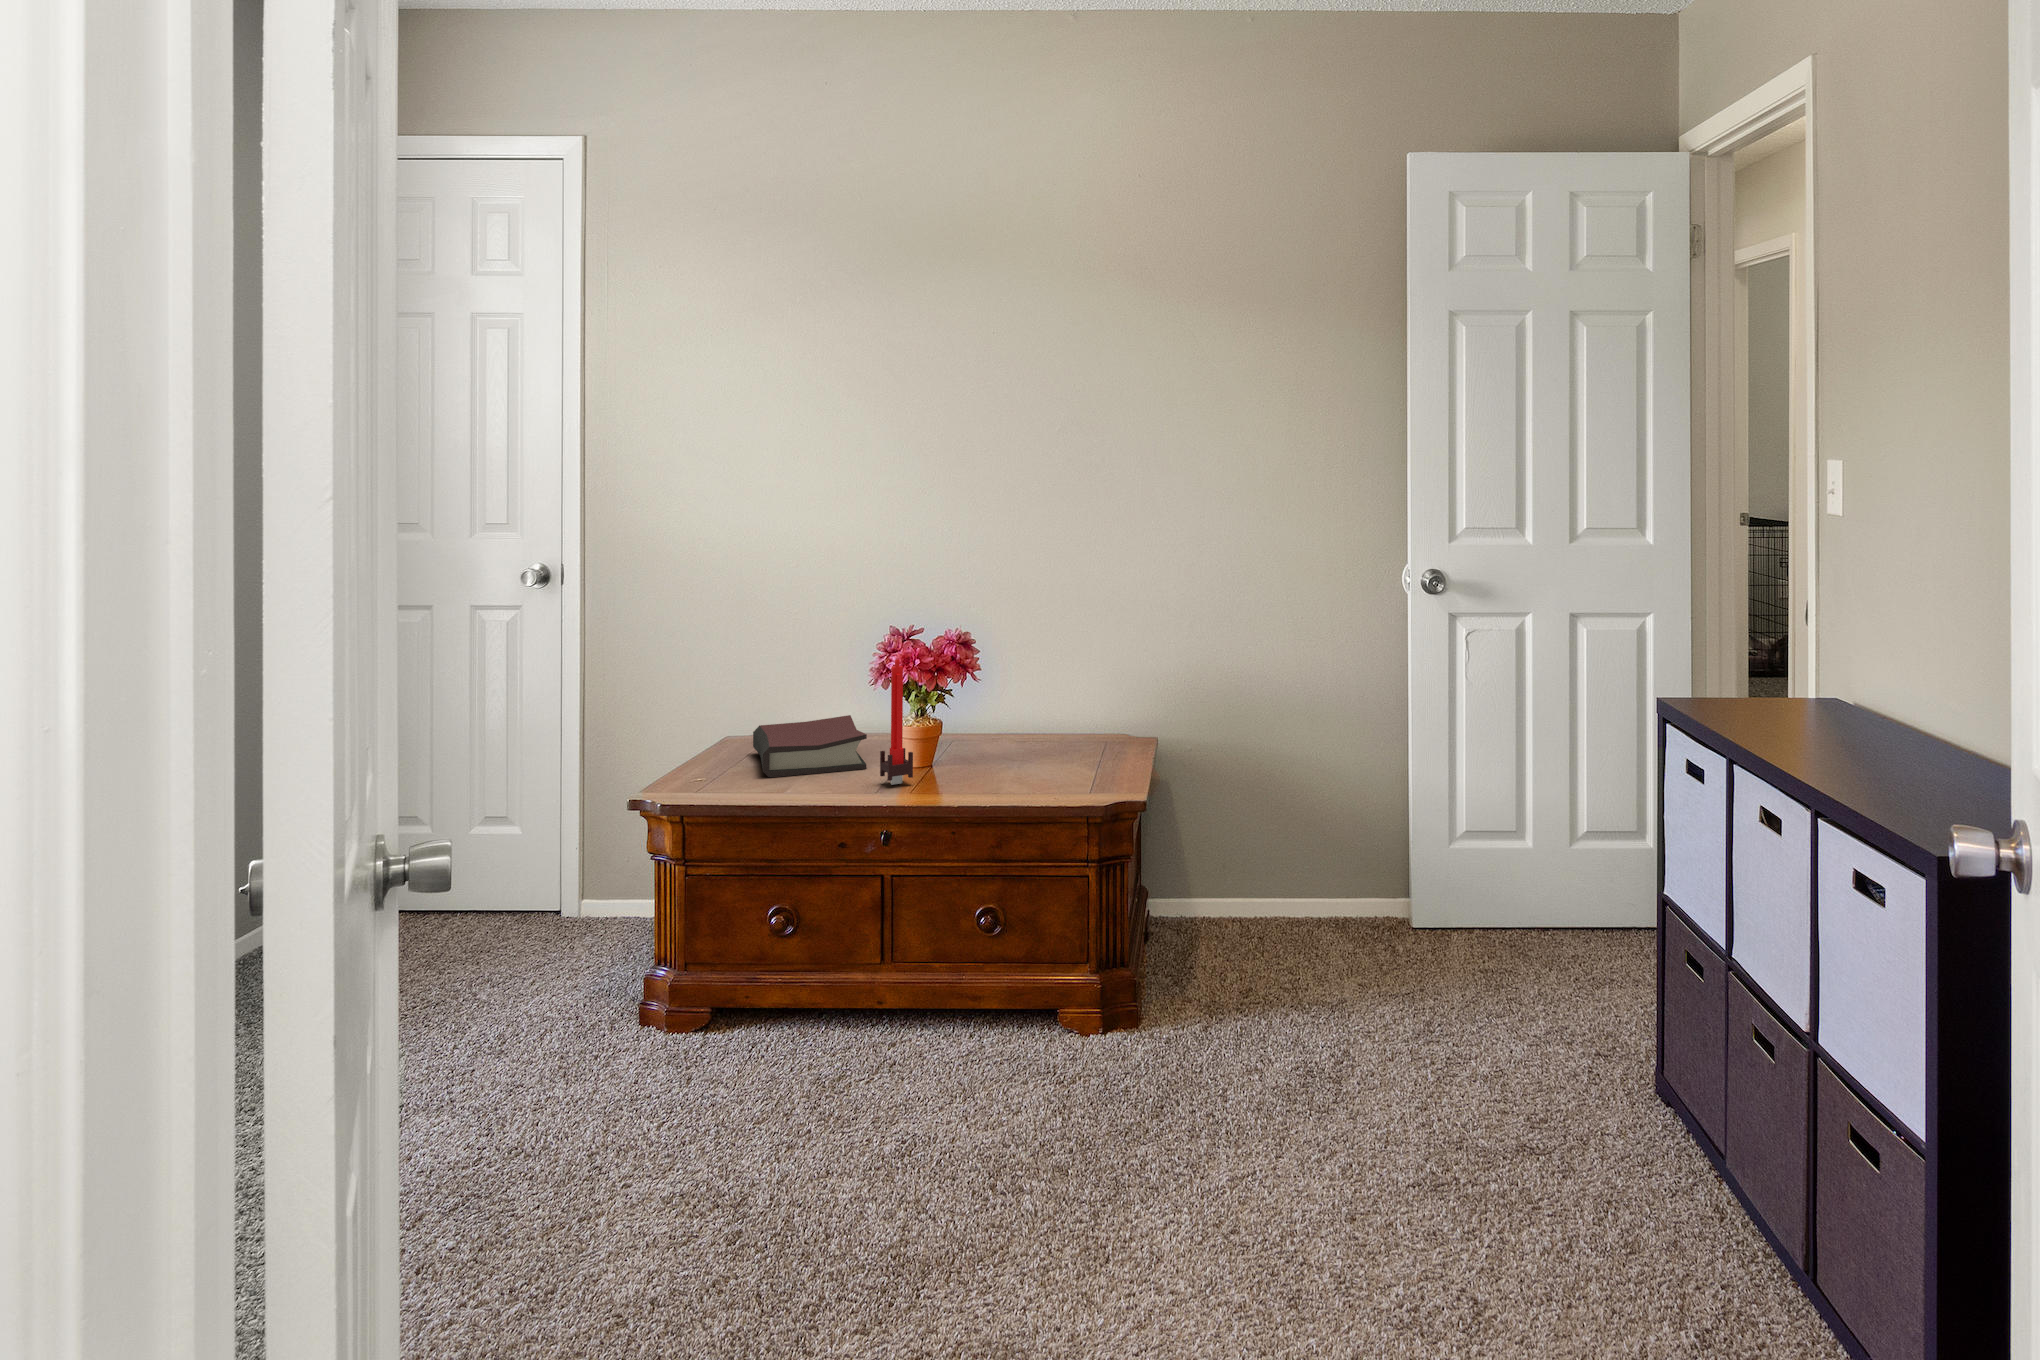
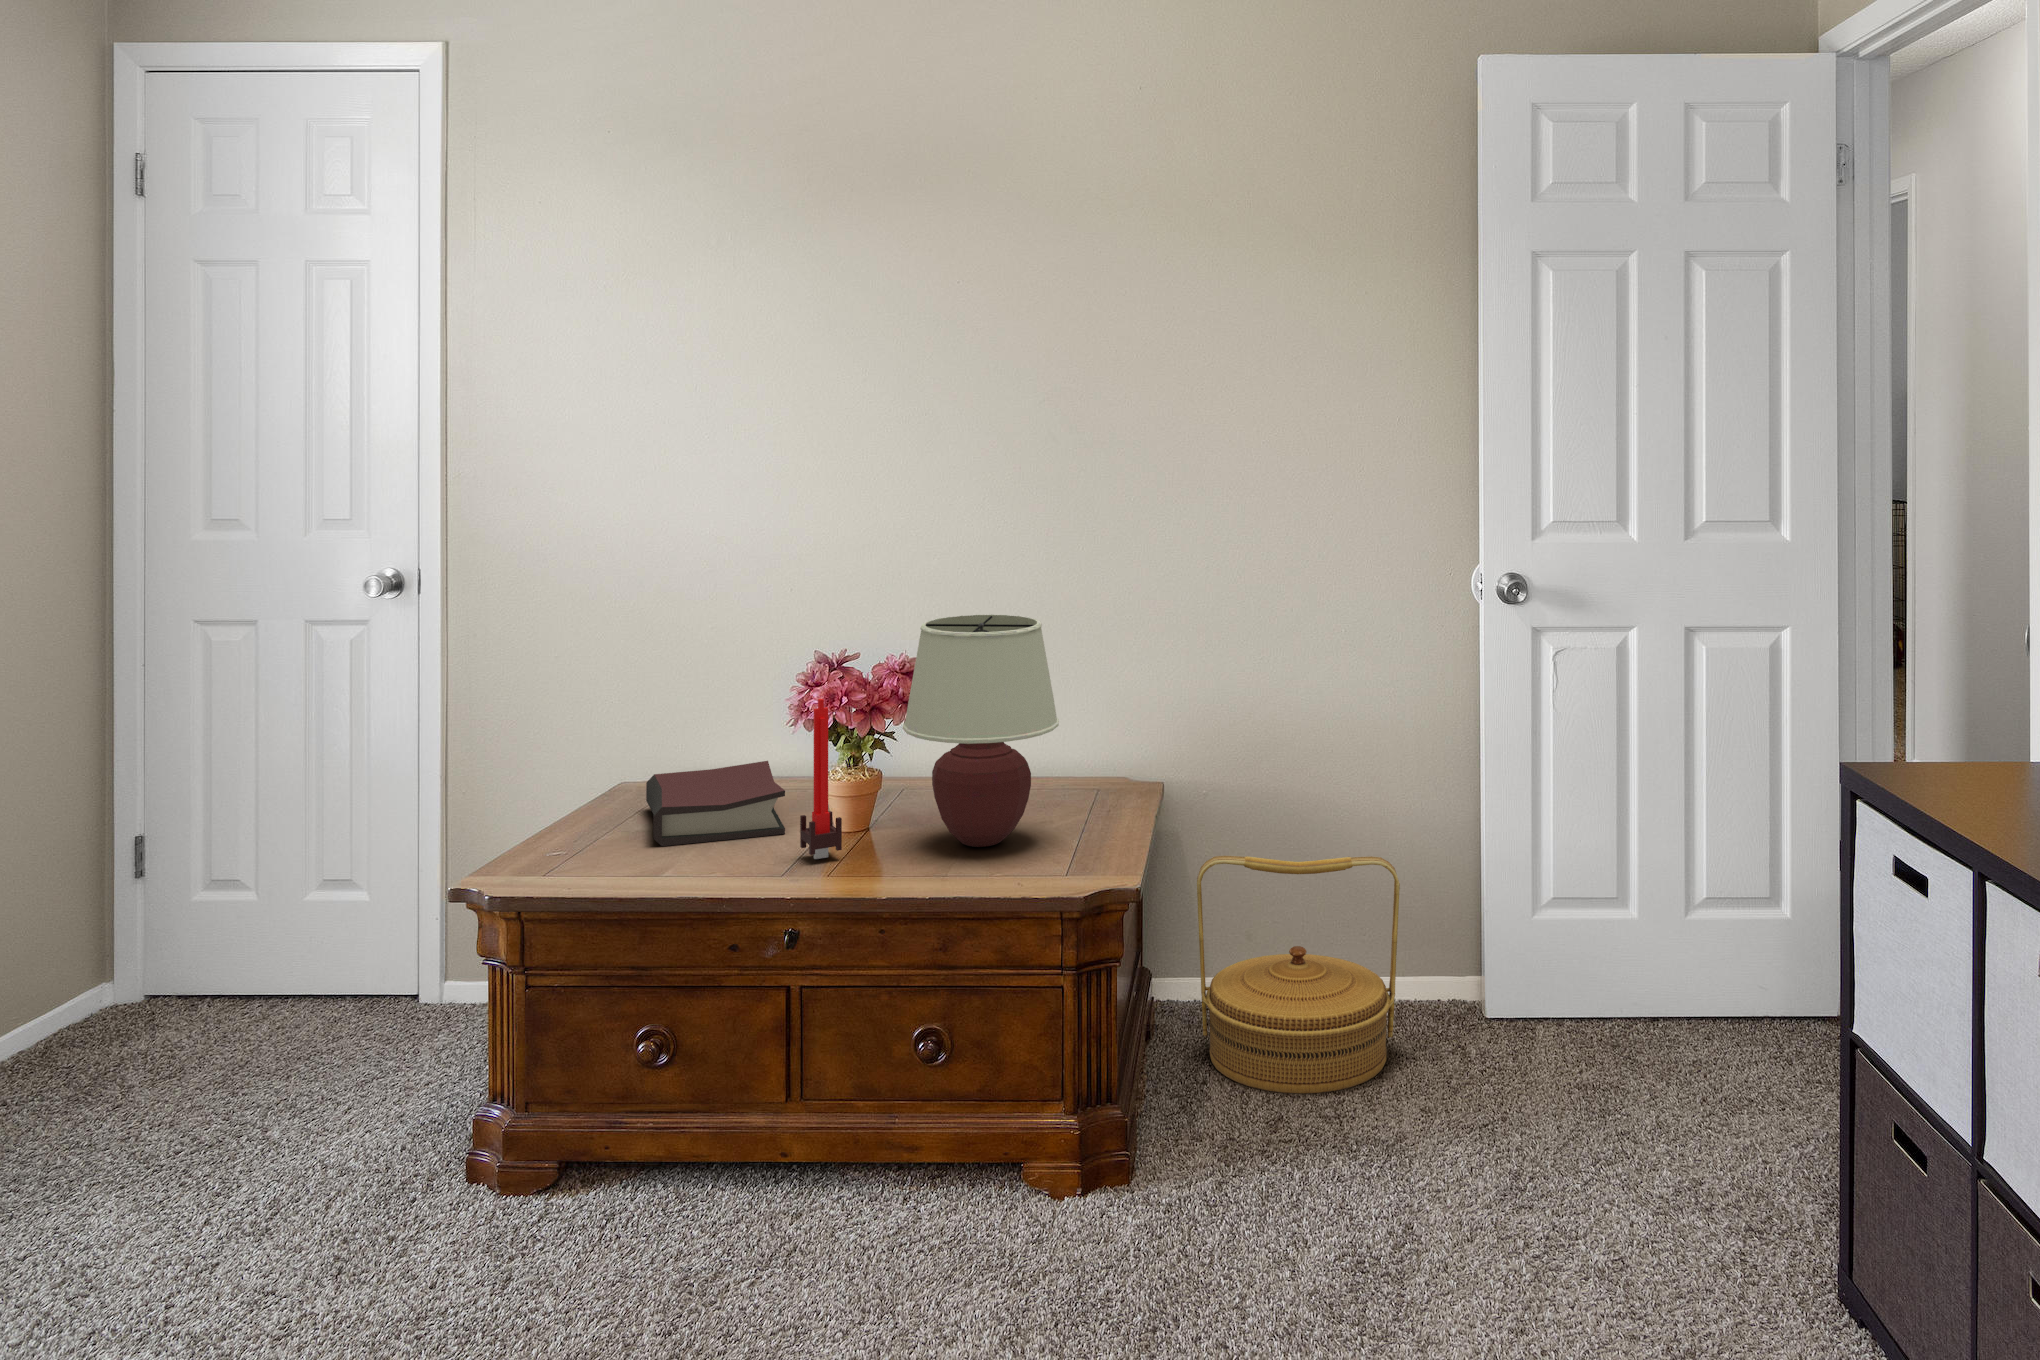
table lamp: none [961,595,1083,776] -> present [903,615,1059,847]
woven basket: none [1193,786,1352,970] -> present [1197,856,1400,1094]

